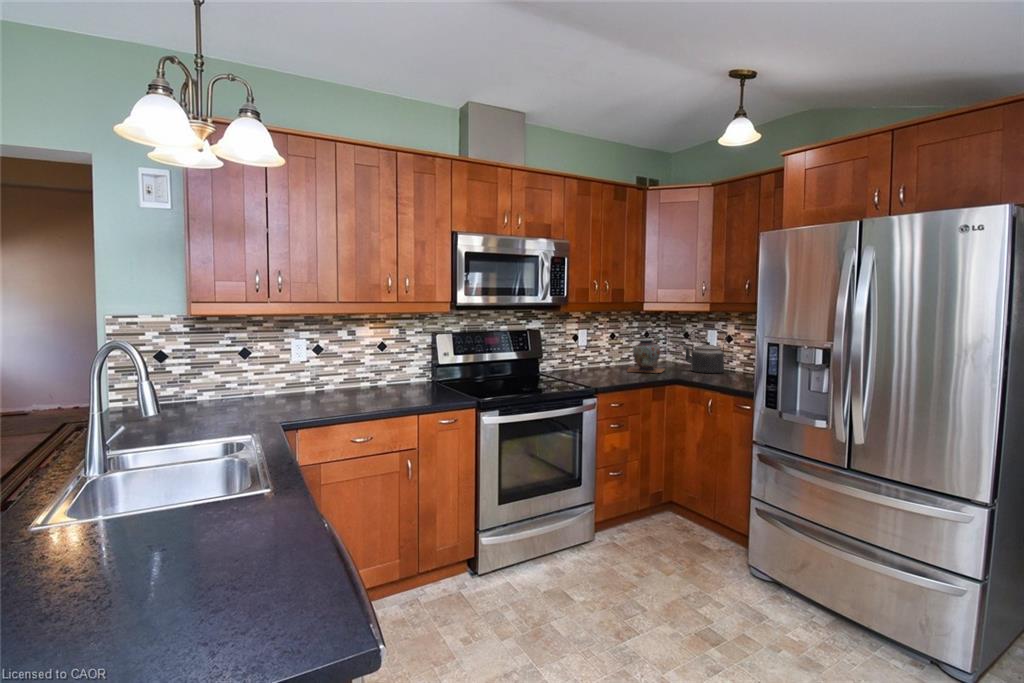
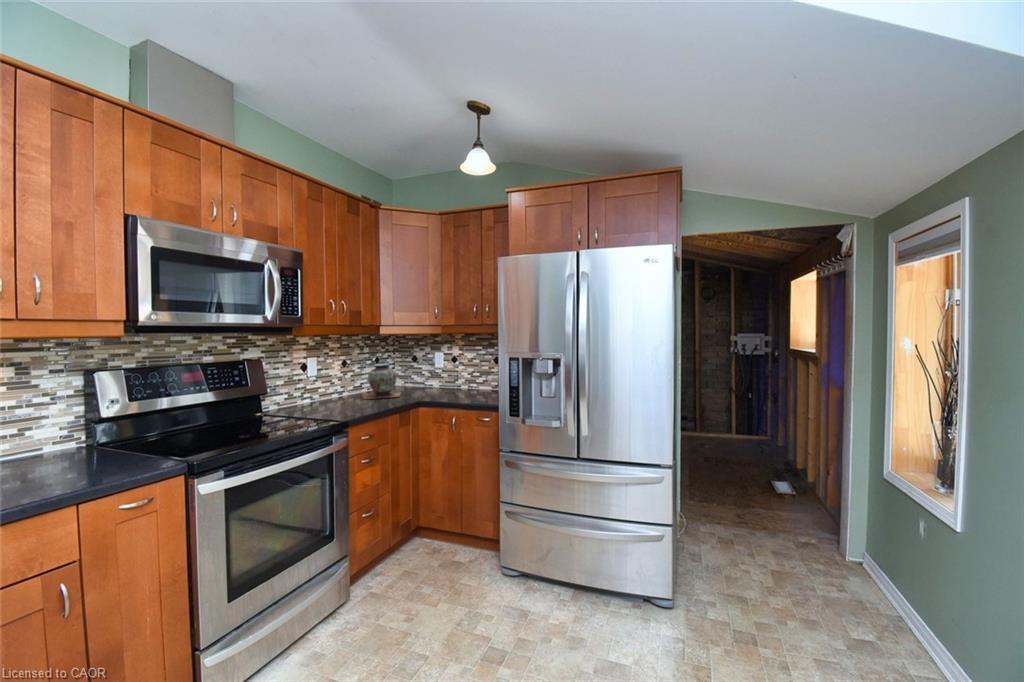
kettle: present [683,328,727,373] -> none [415,351,454,393]

